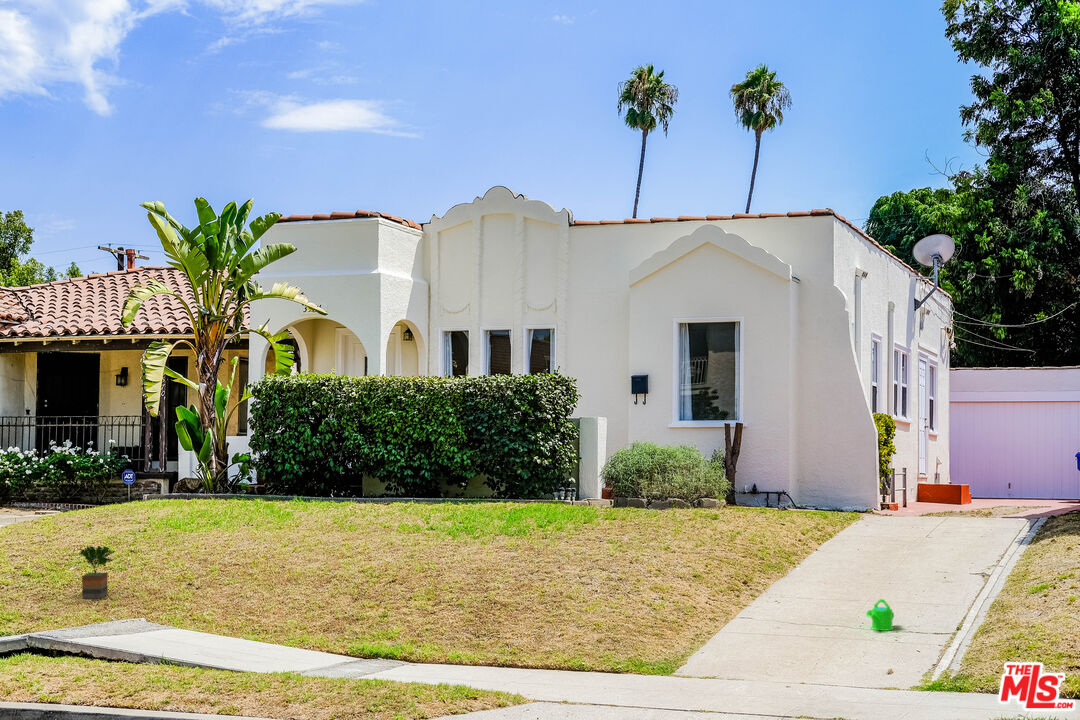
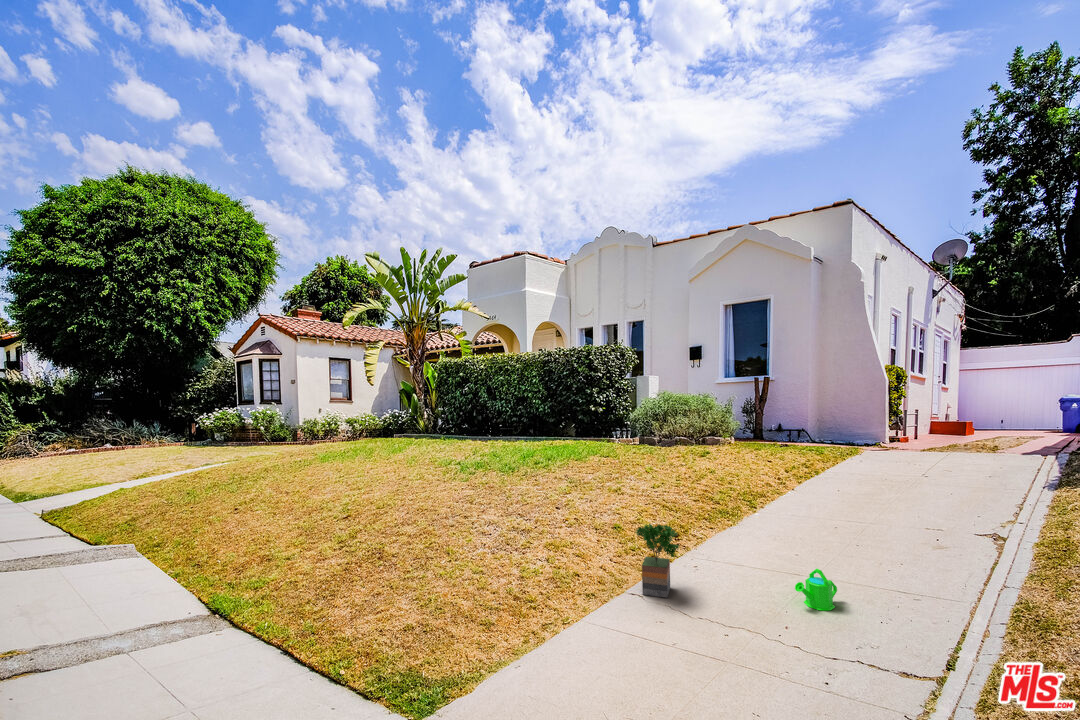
potted tree: present [80,546,113,599] -> present [635,524,679,598]

